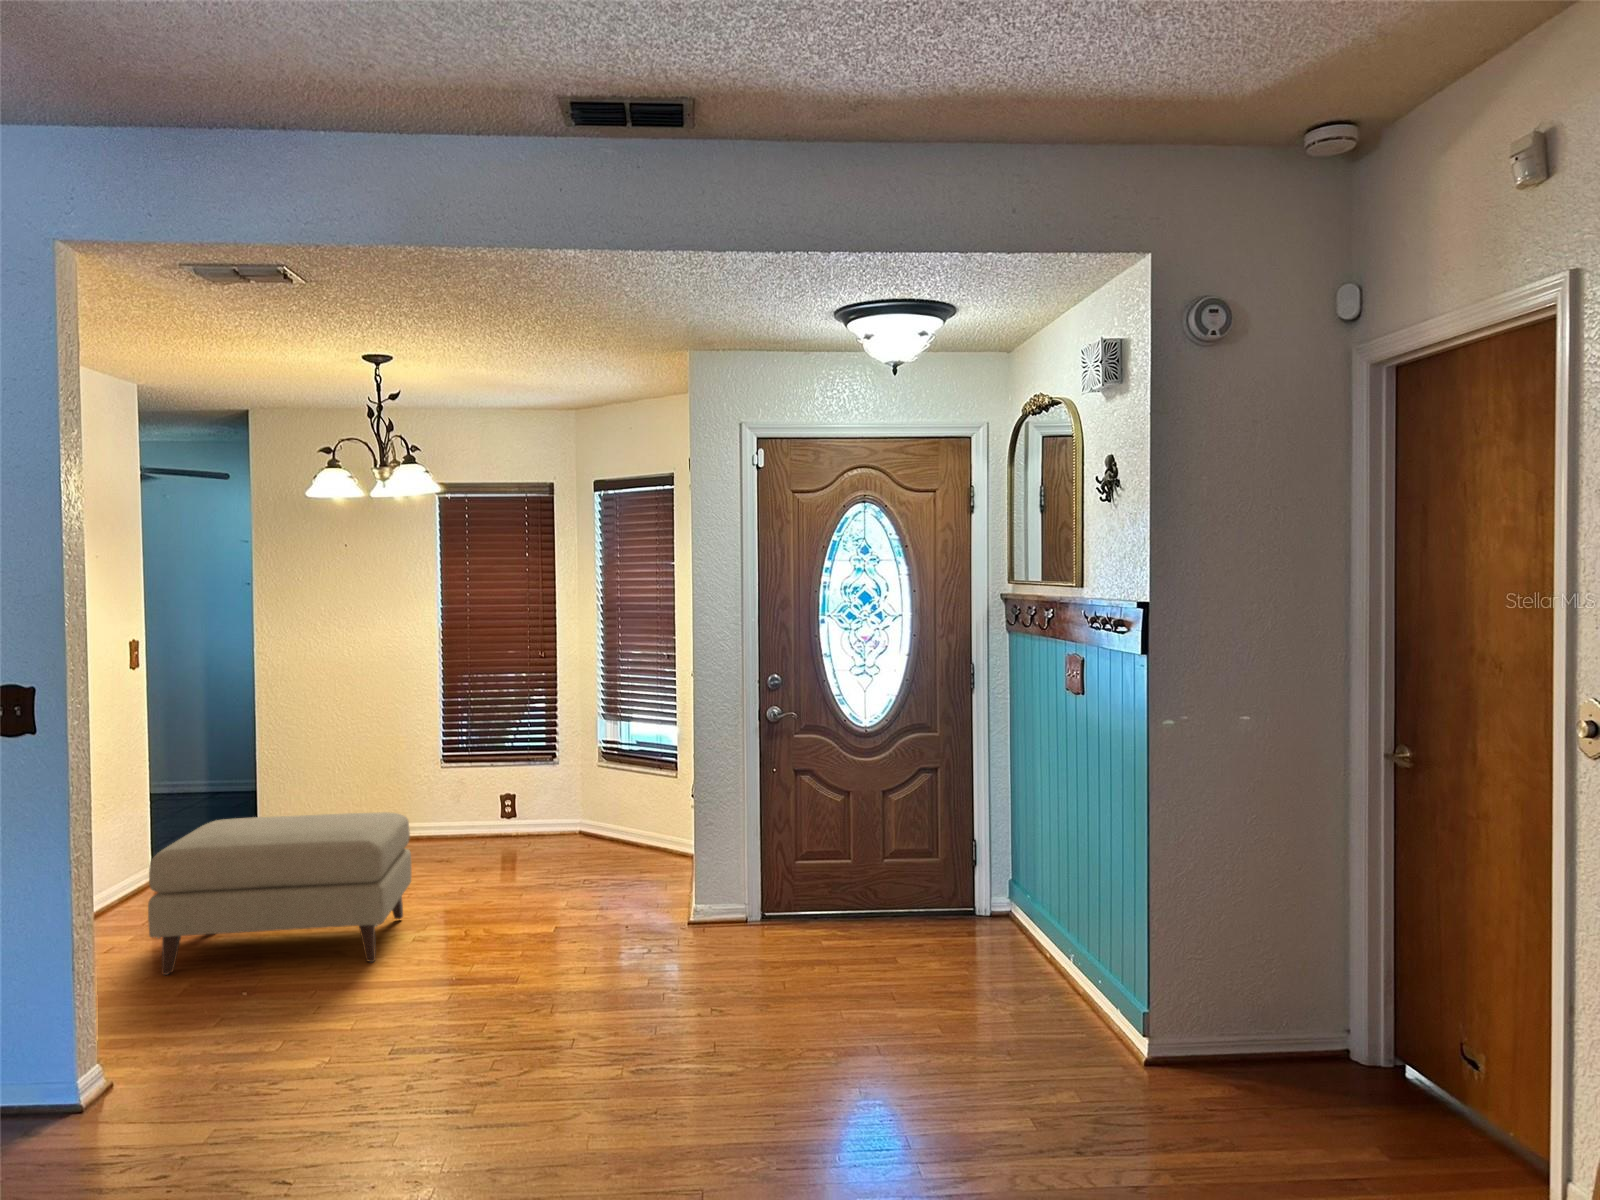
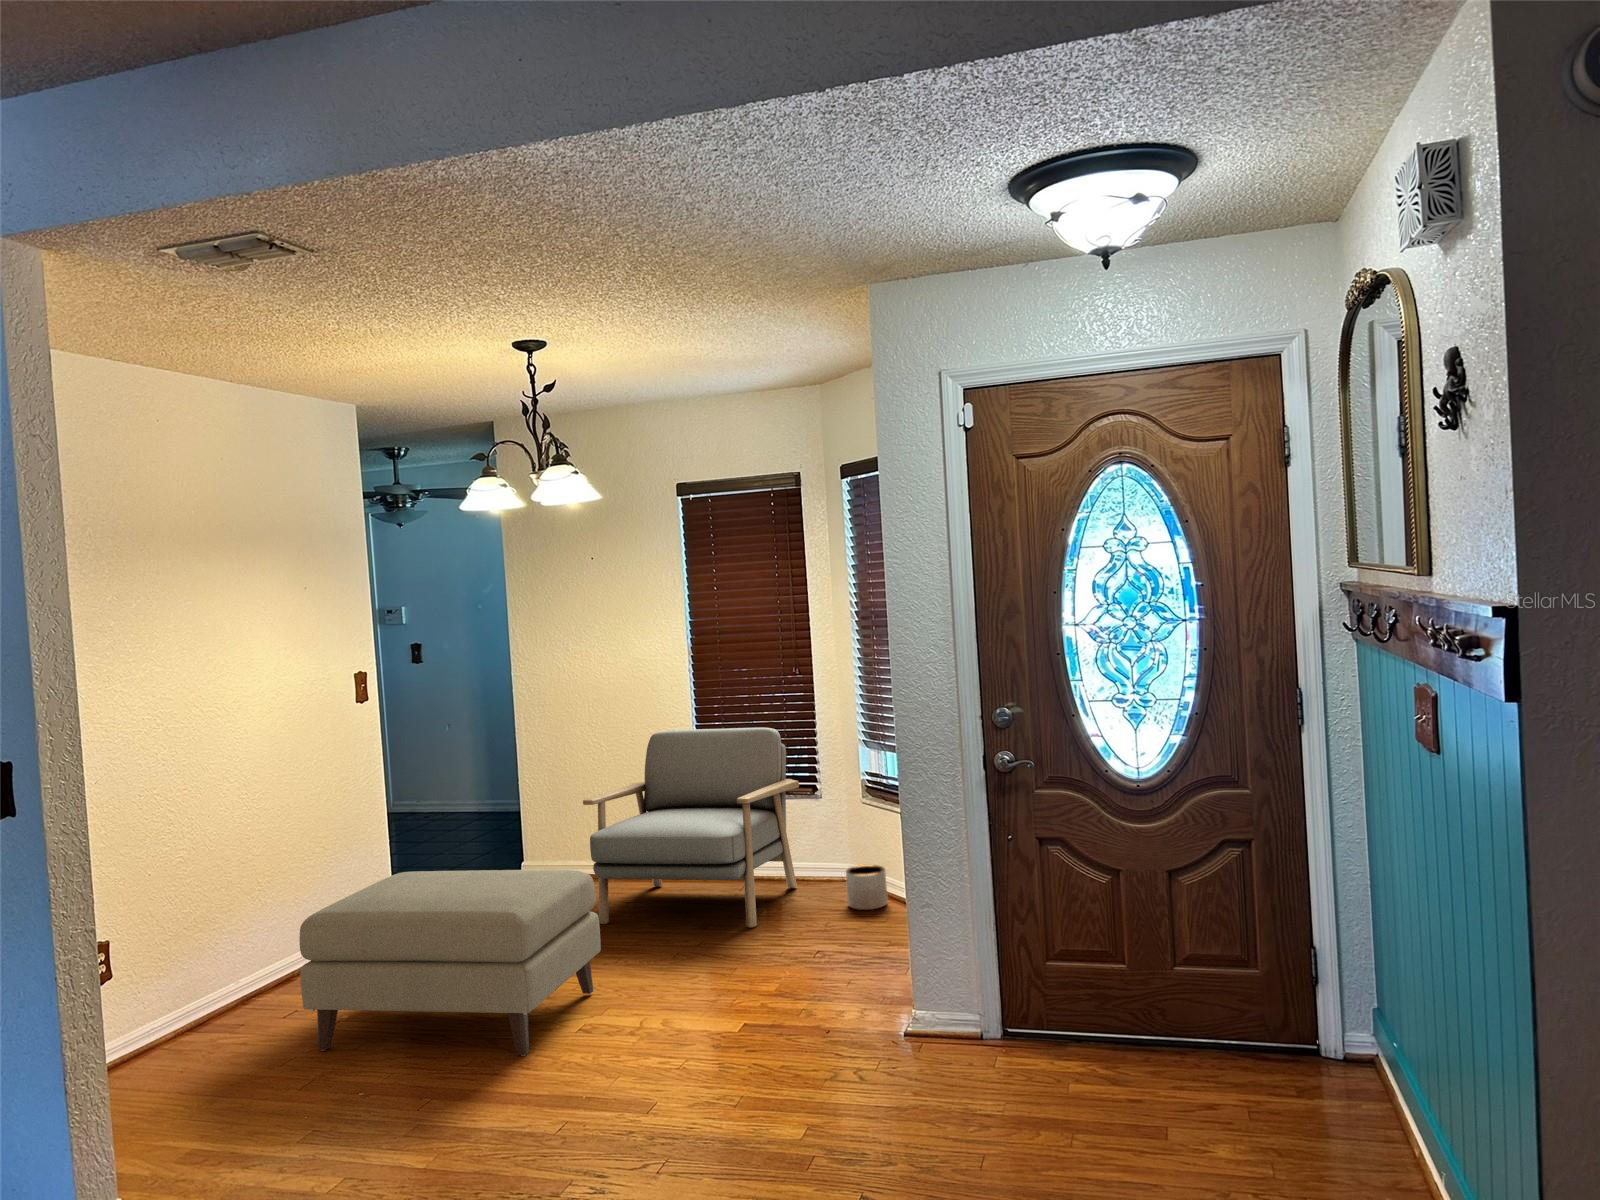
armchair: none [359,702,544,873] -> present [583,727,799,928]
planter: none [589,816,622,852] -> present [846,865,888,910]

